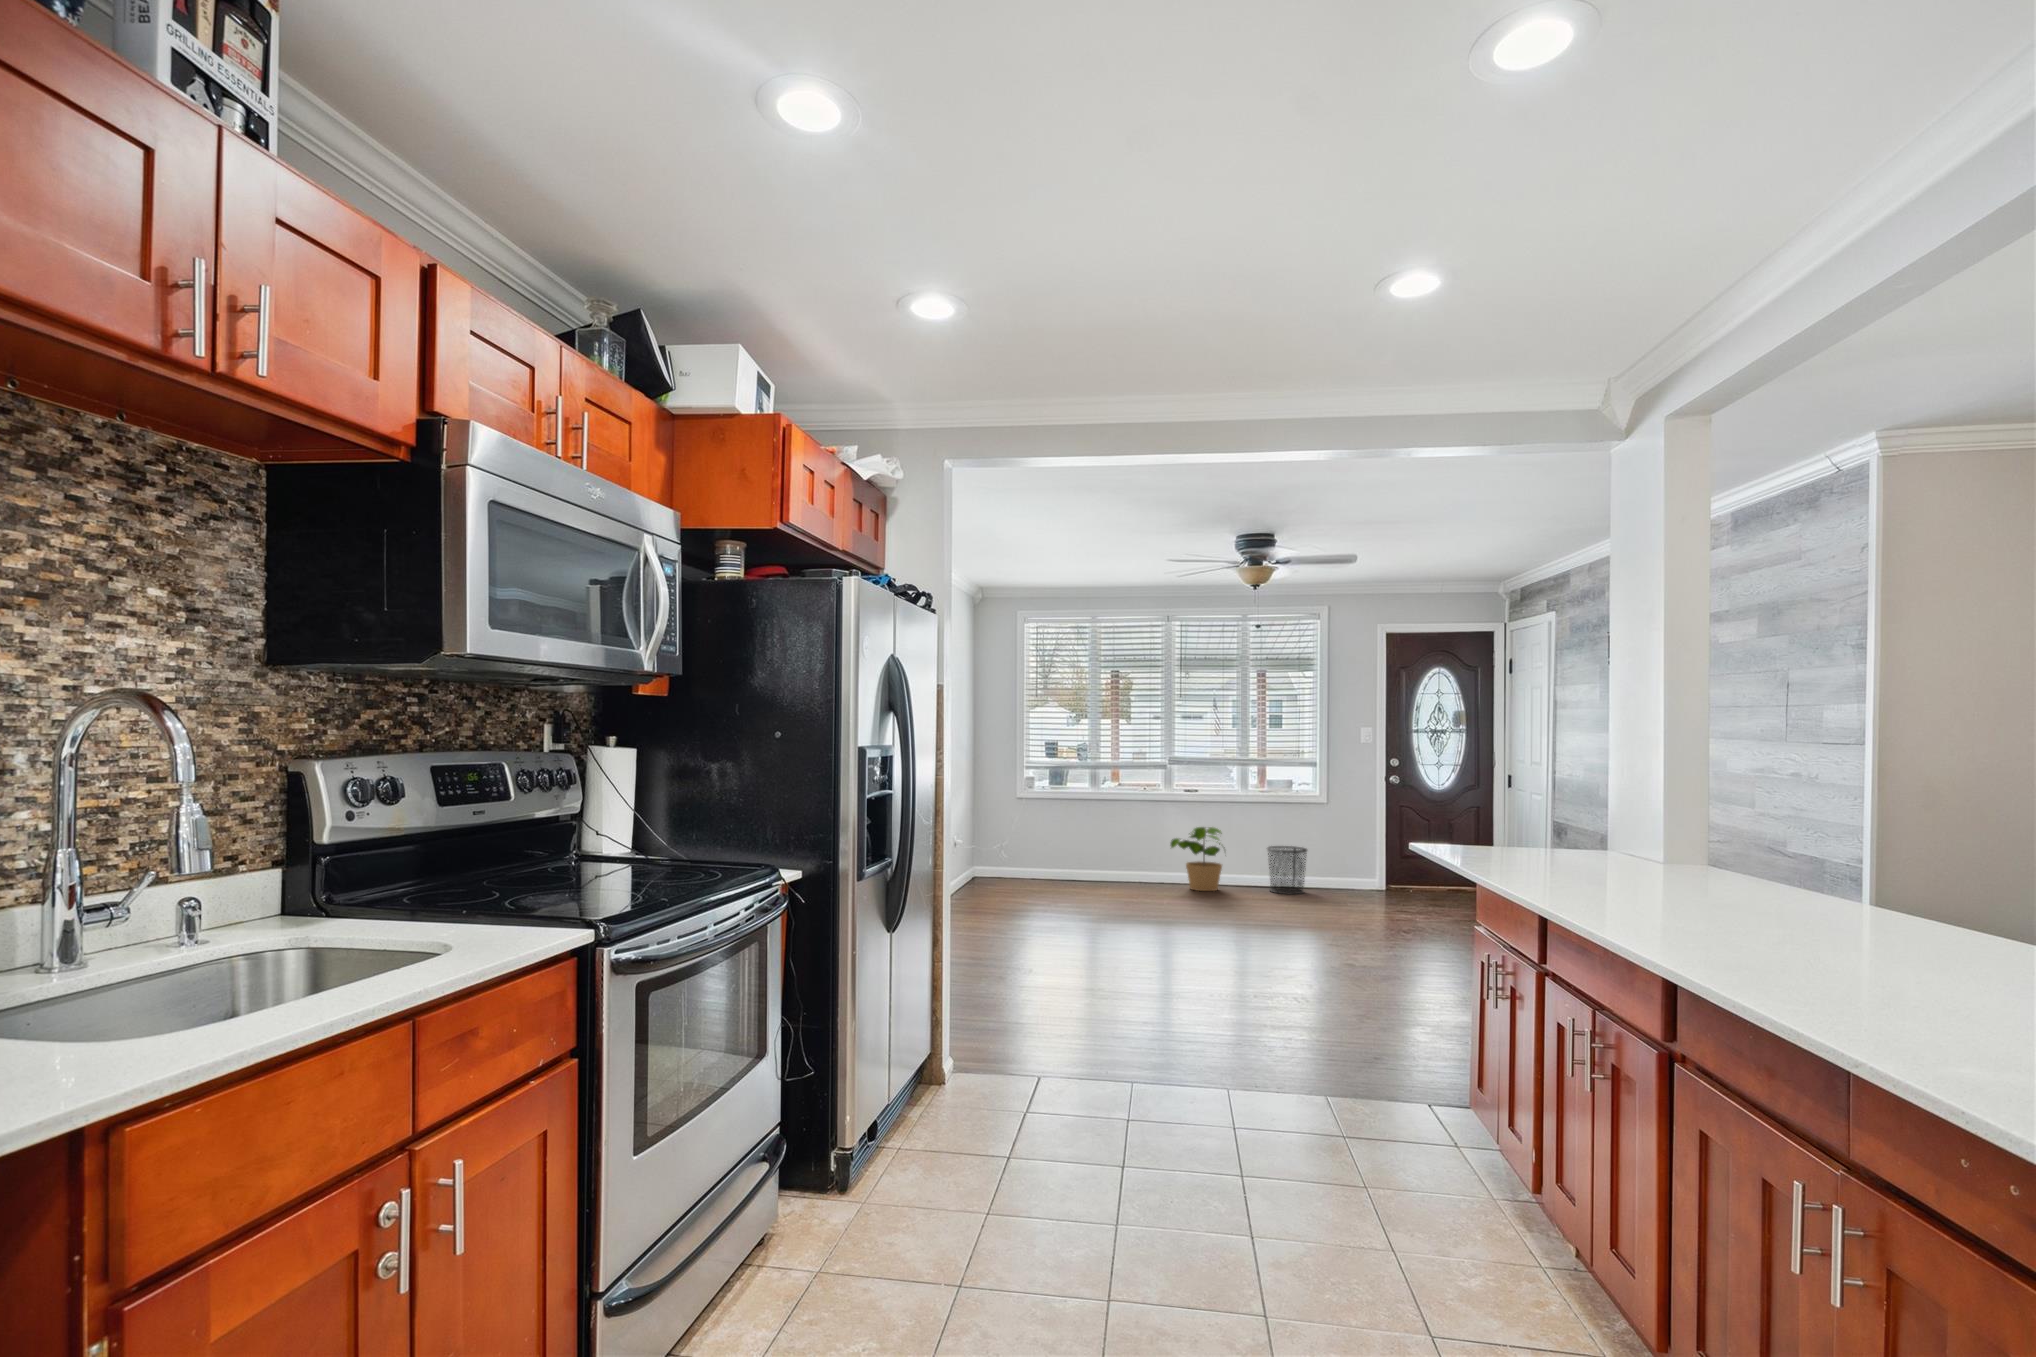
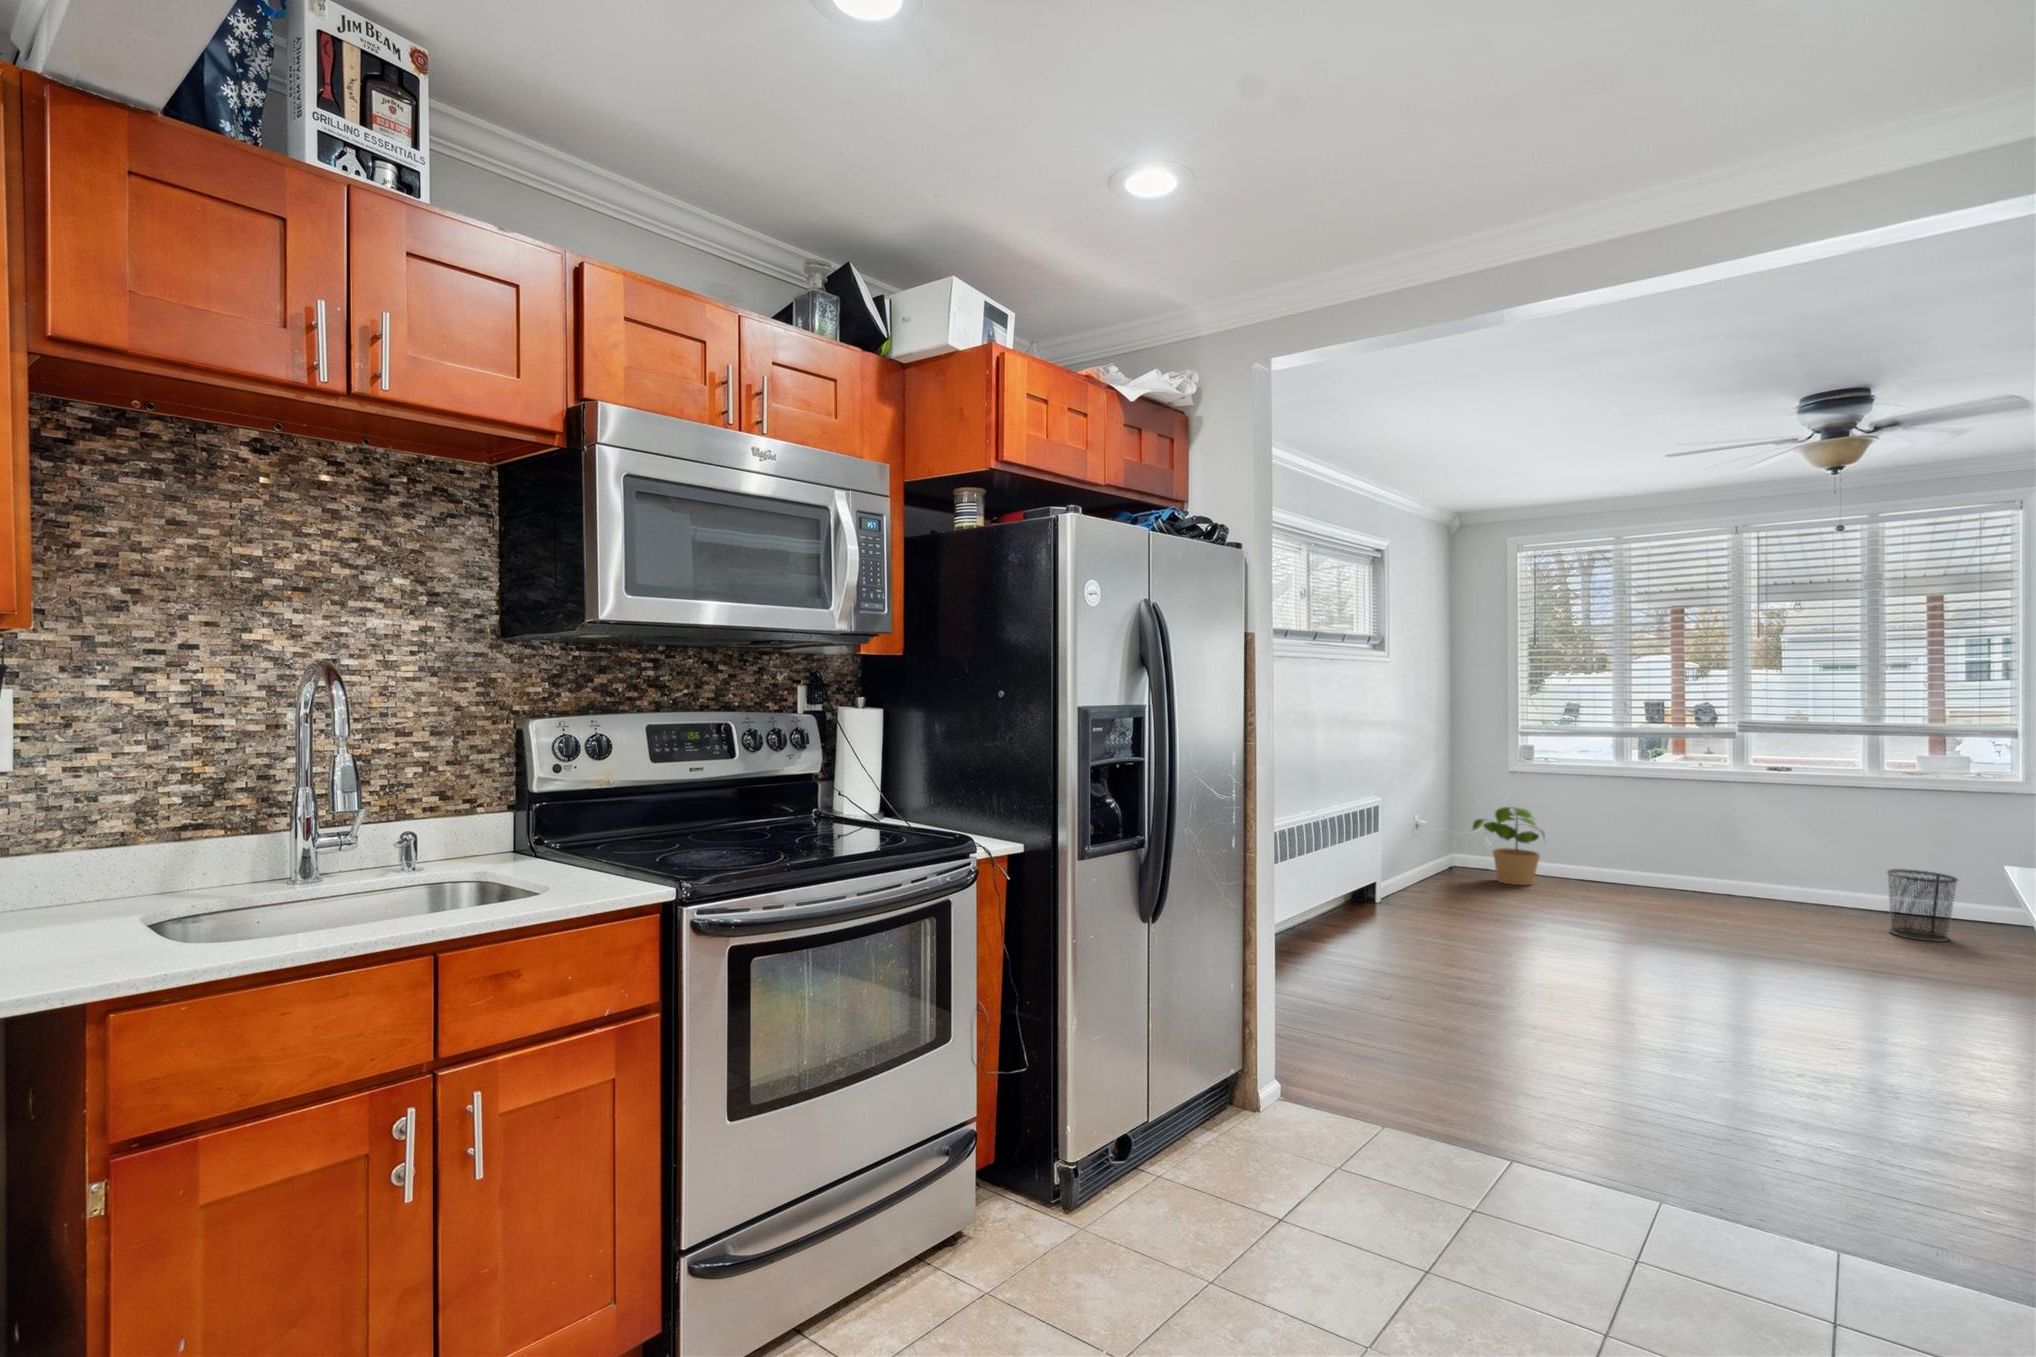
potted plant: present [1170,827,1222,891] -> present [1473,807,1545,885]

